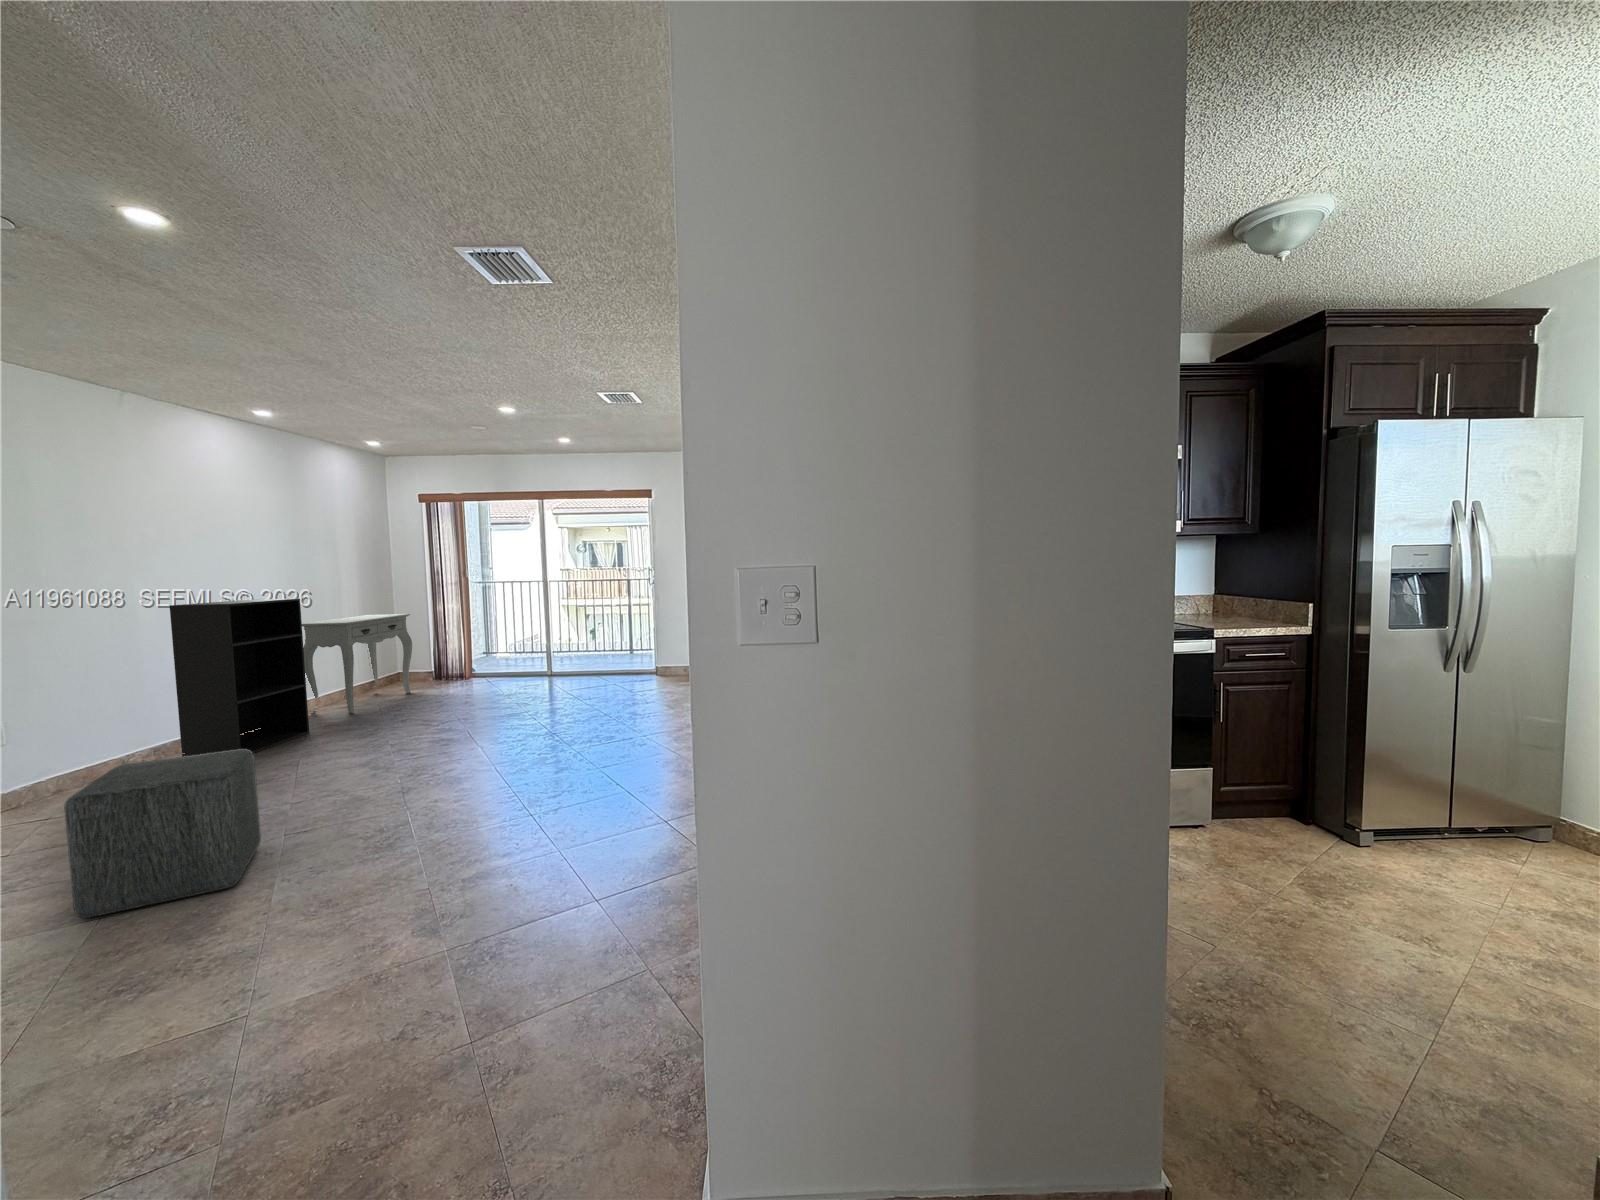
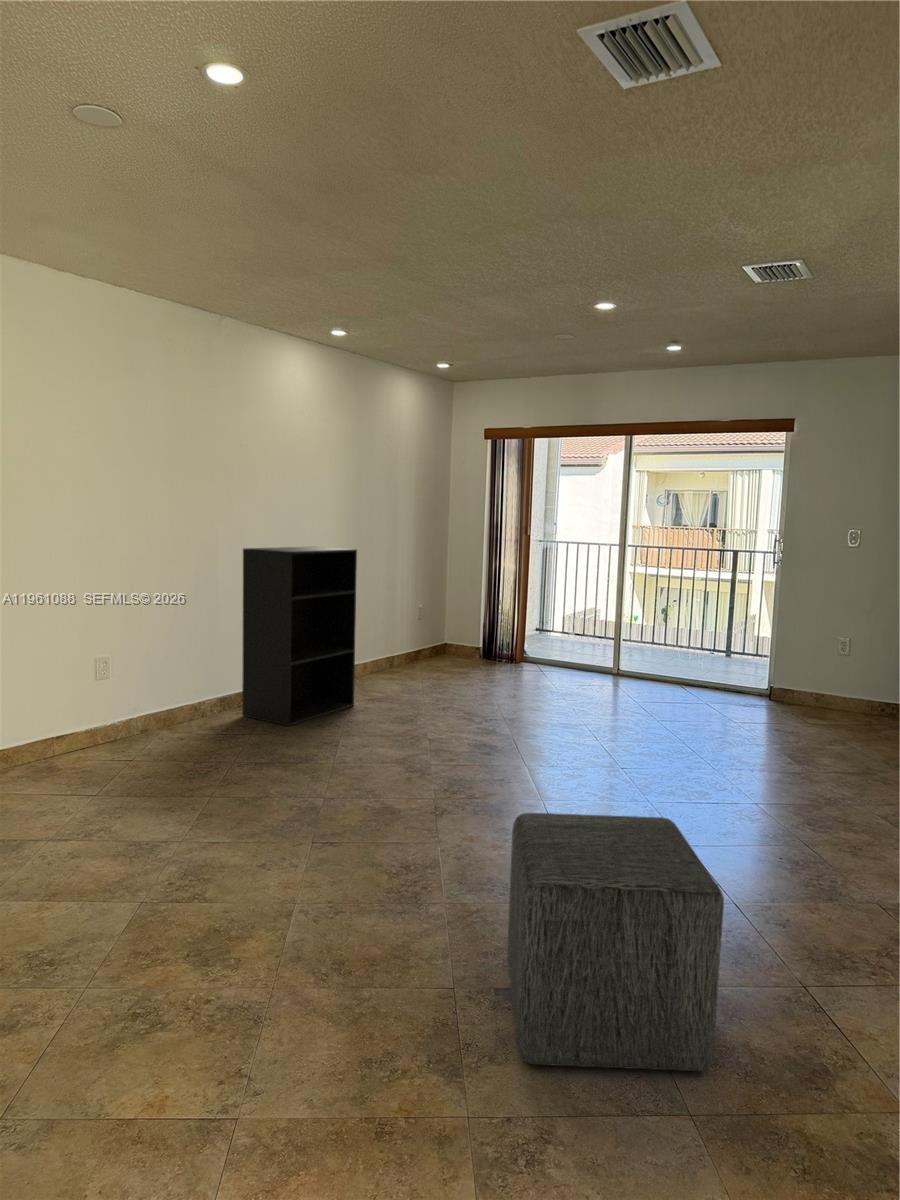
console table: present [302,614,412,714] -> none [353,571,463,686]
ottoman: present [64,749,261,918] -> present [507,813,724,1071]

